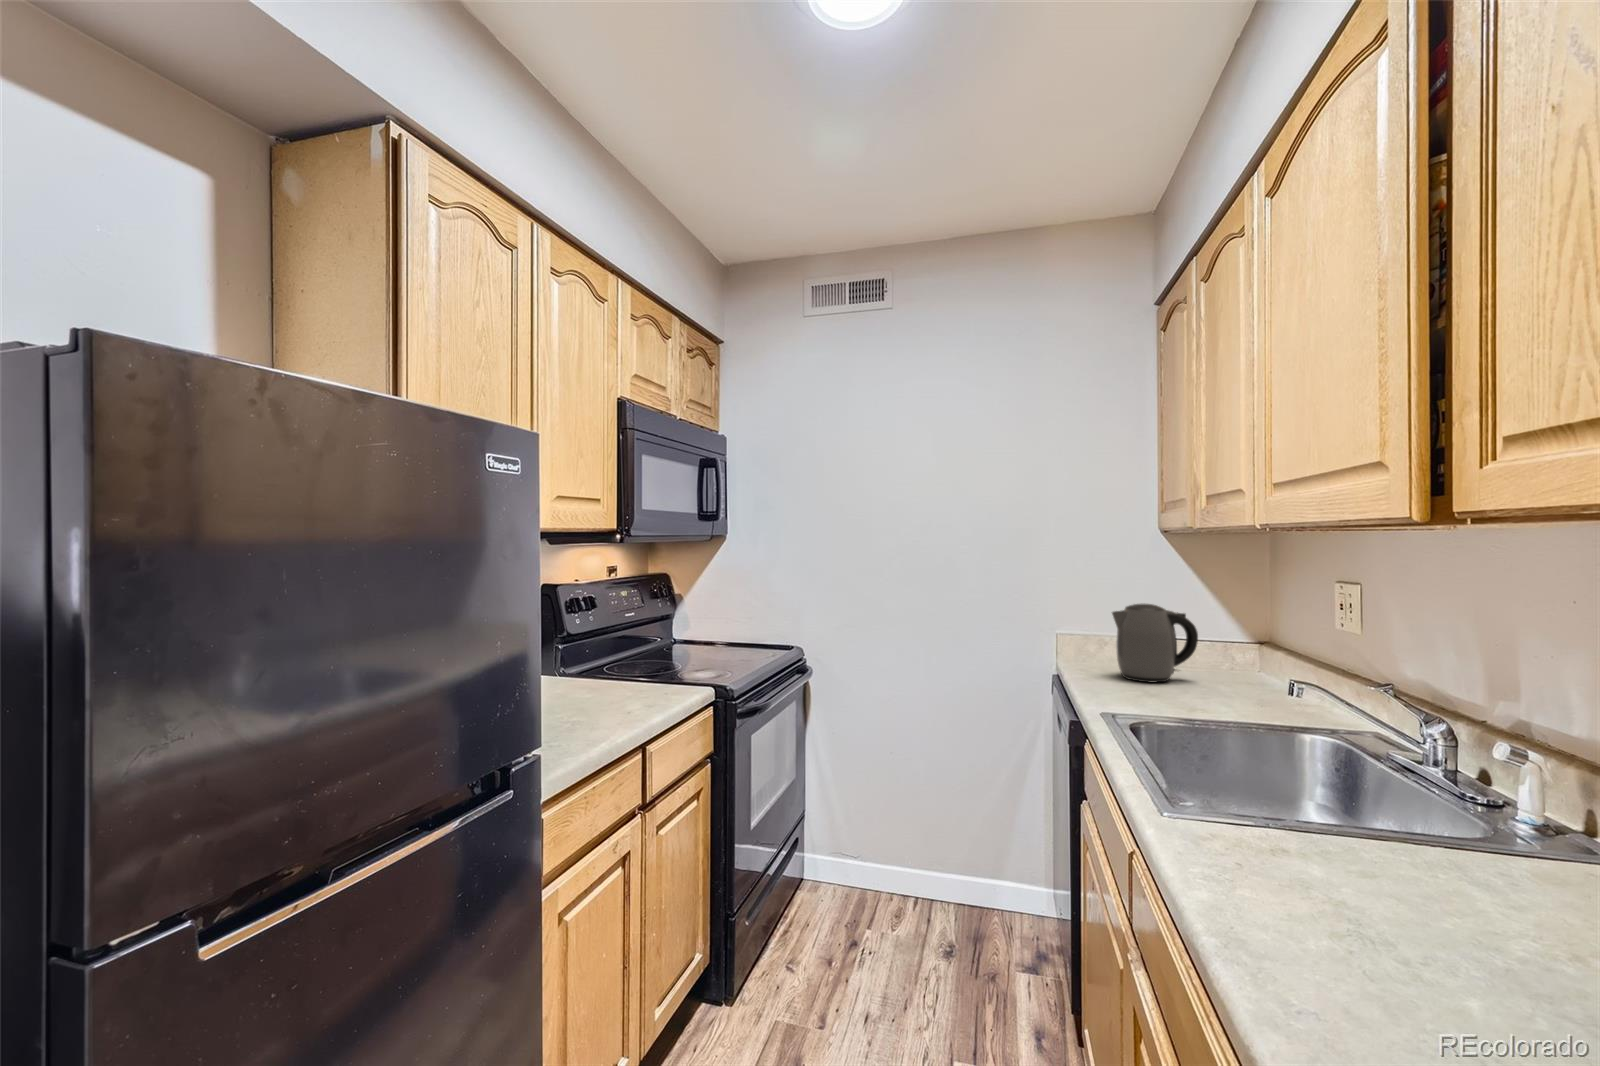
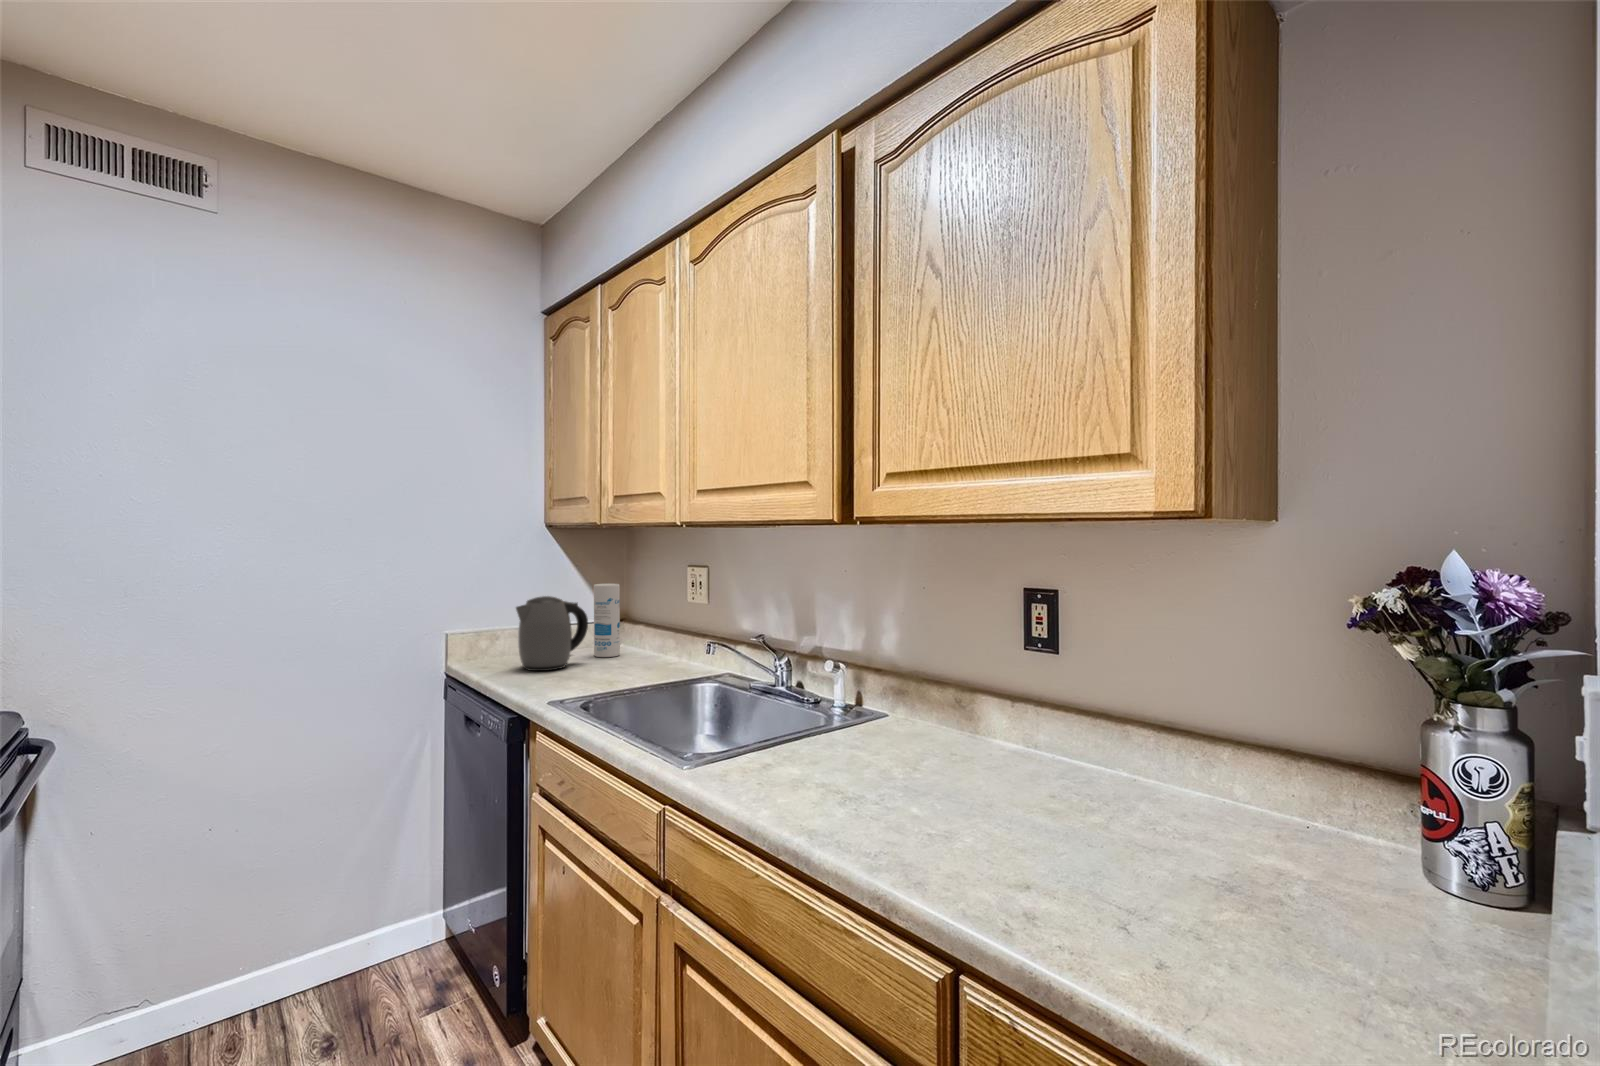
canister: none [1214,595,1249,680] -> present [594,584,620,657]

